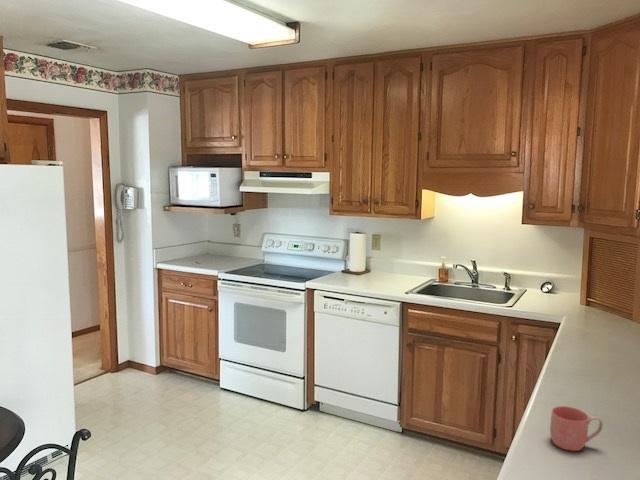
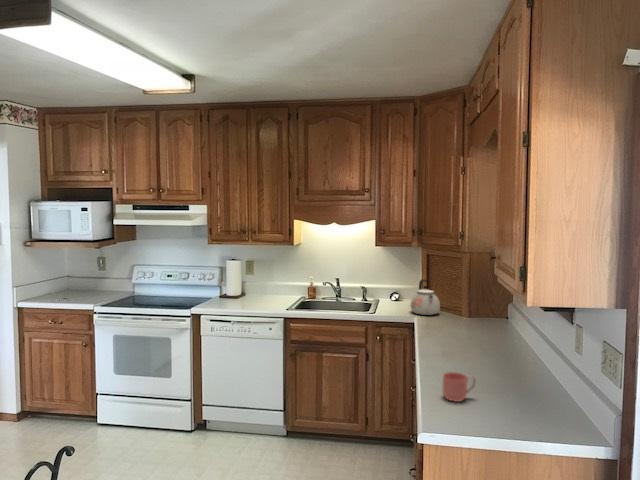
kettle: none [561,269,602,315] -> present [411,280,440,315]

